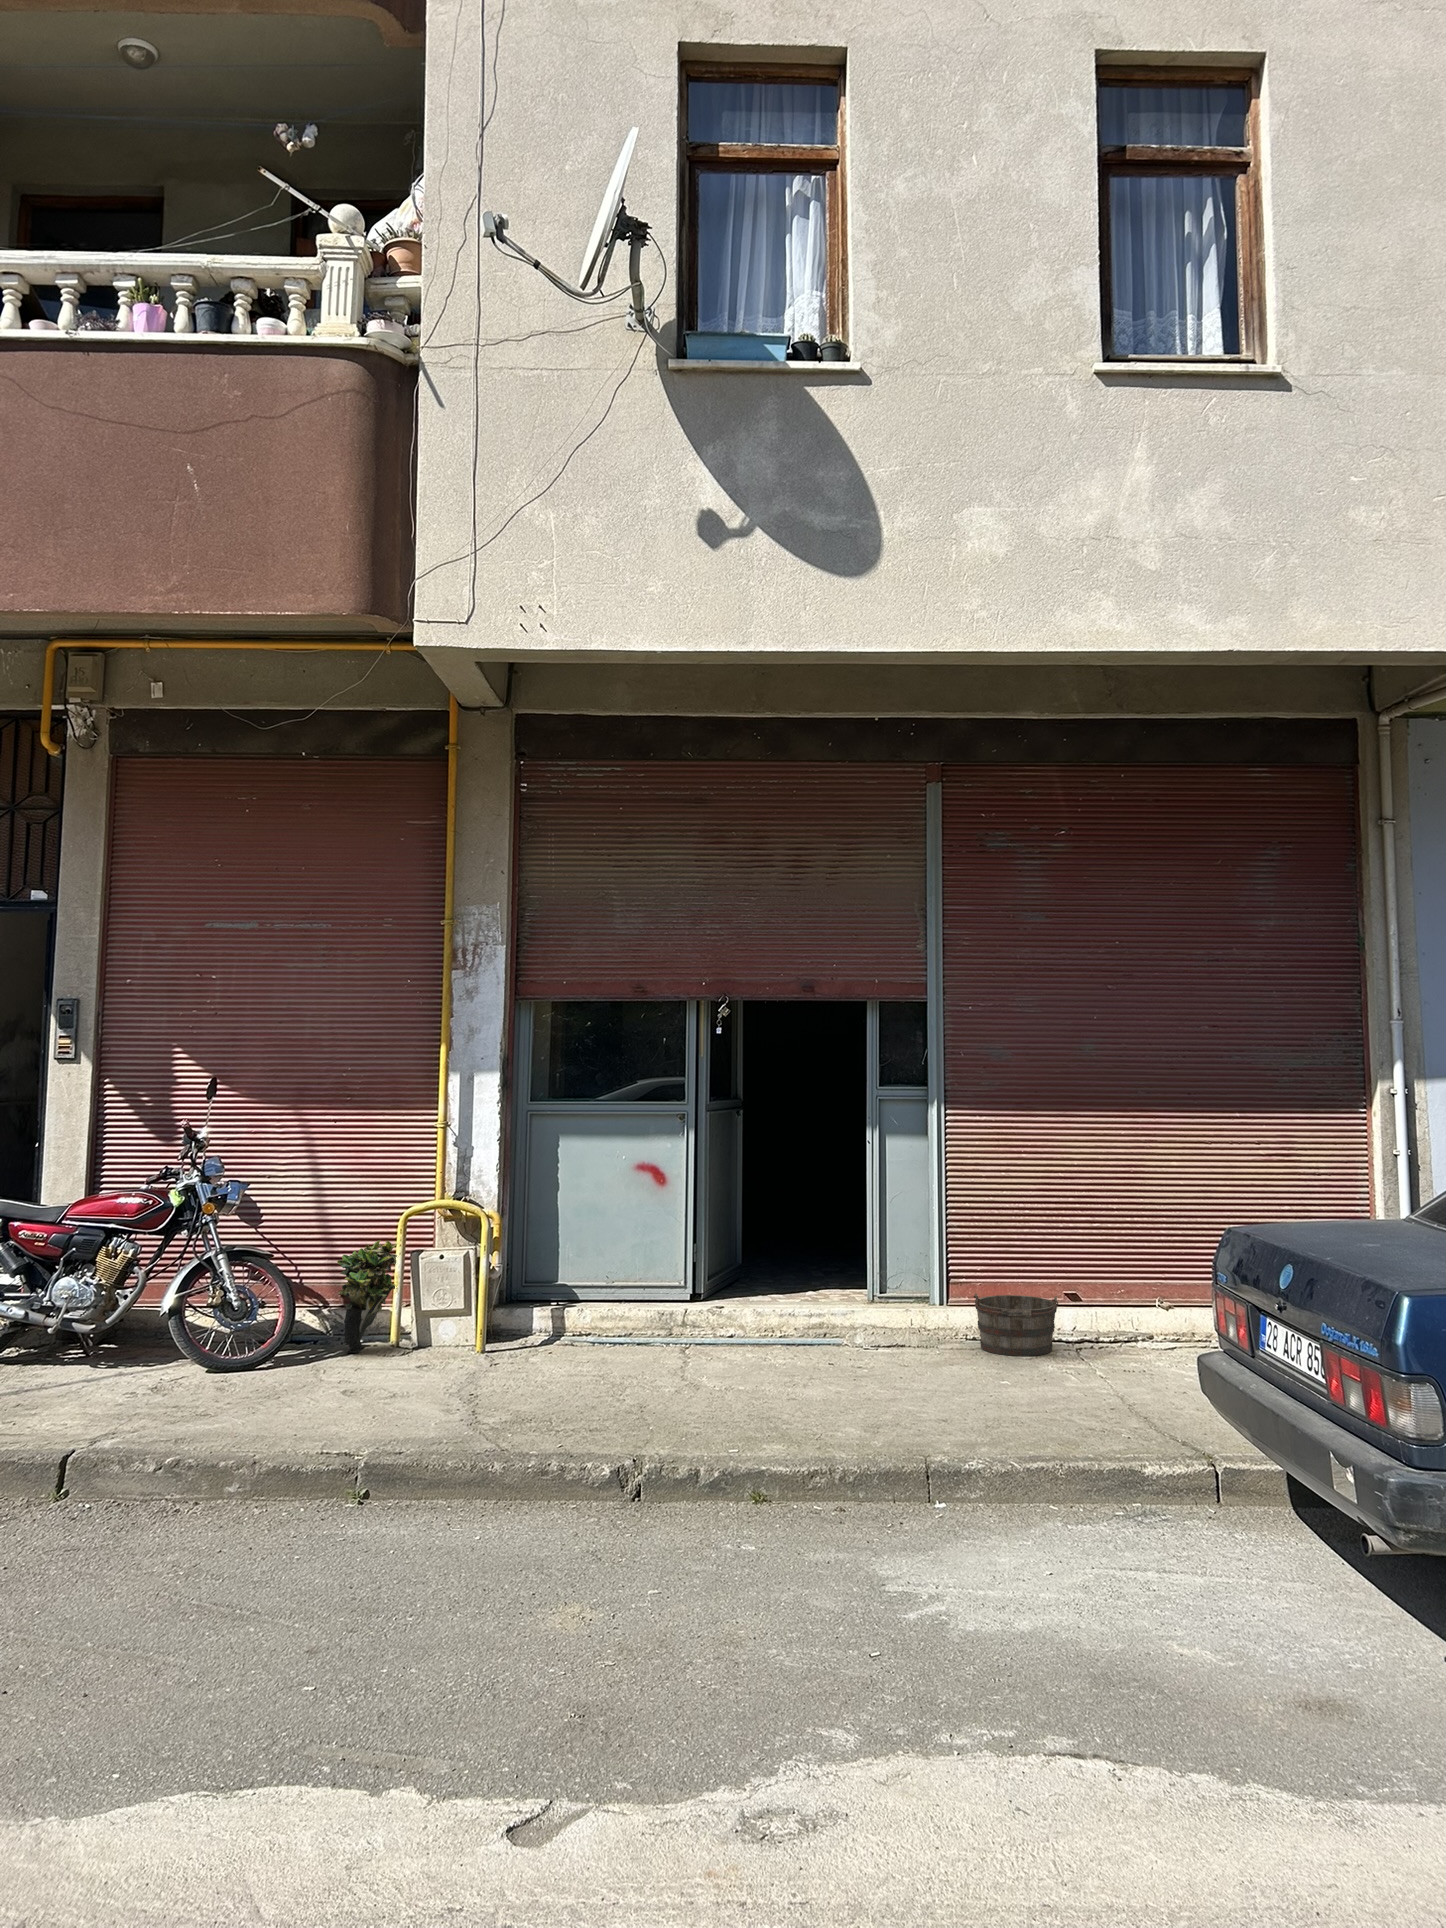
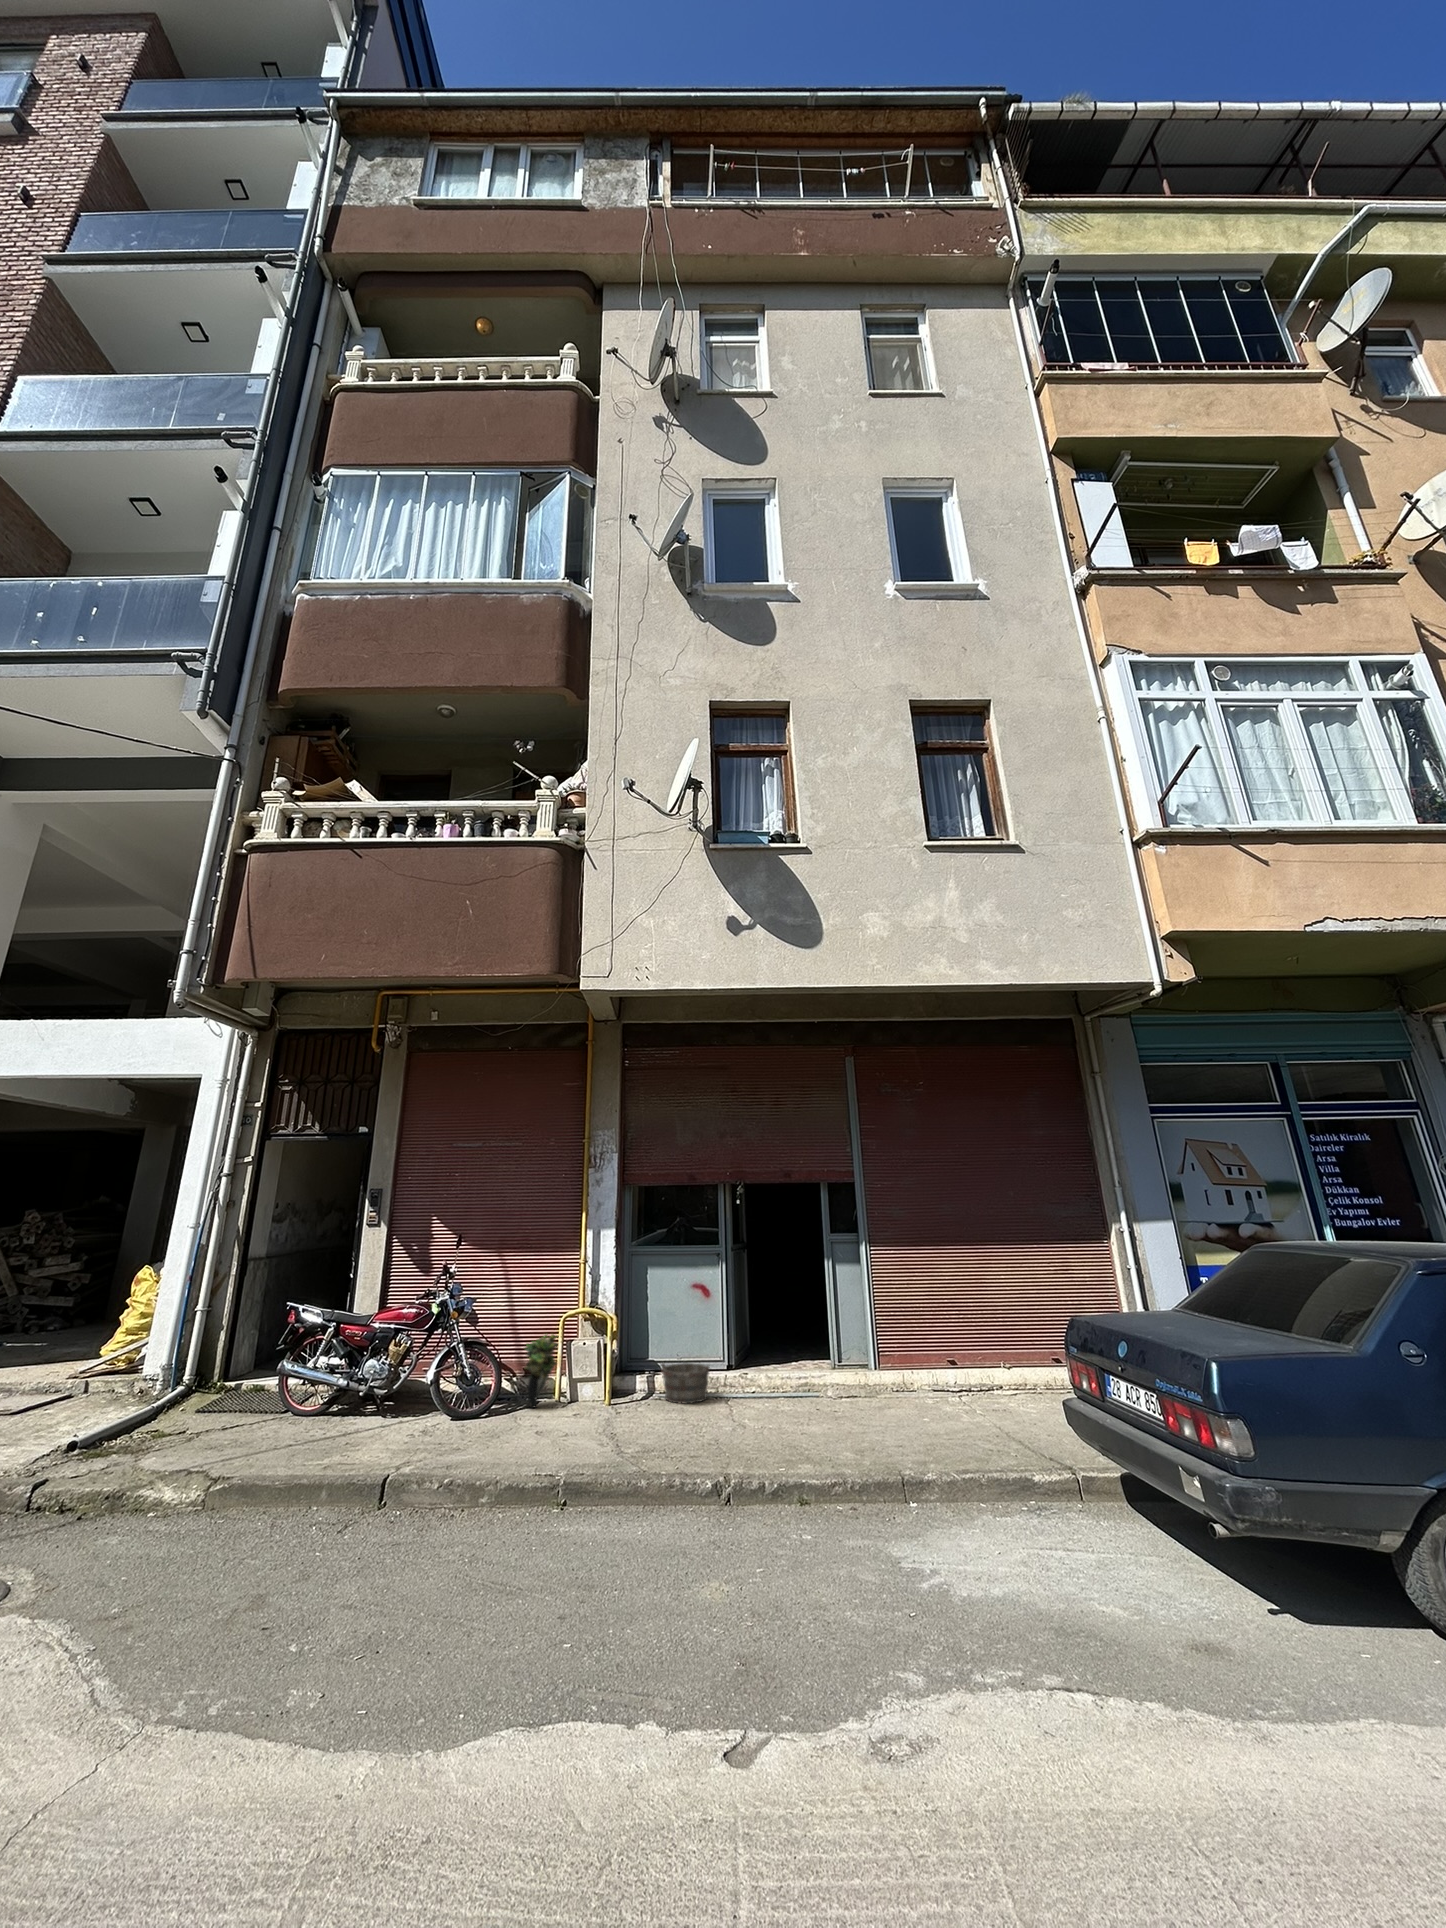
bucket: present [973,1293,1058,1356] -> present [661,1363,710,1404]

